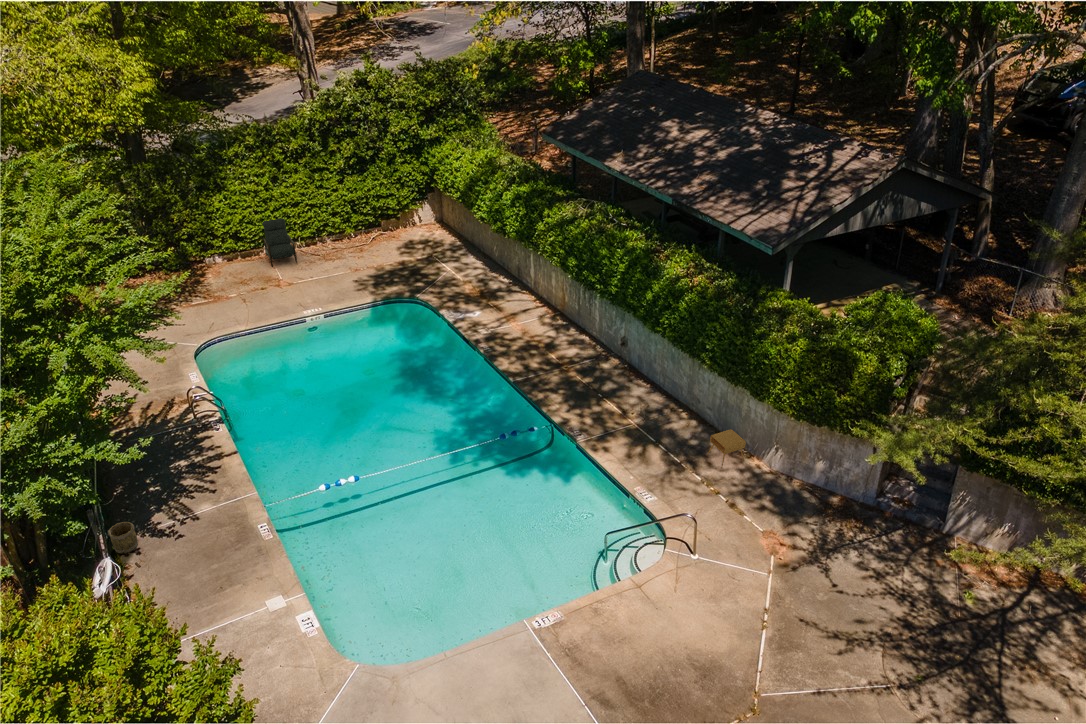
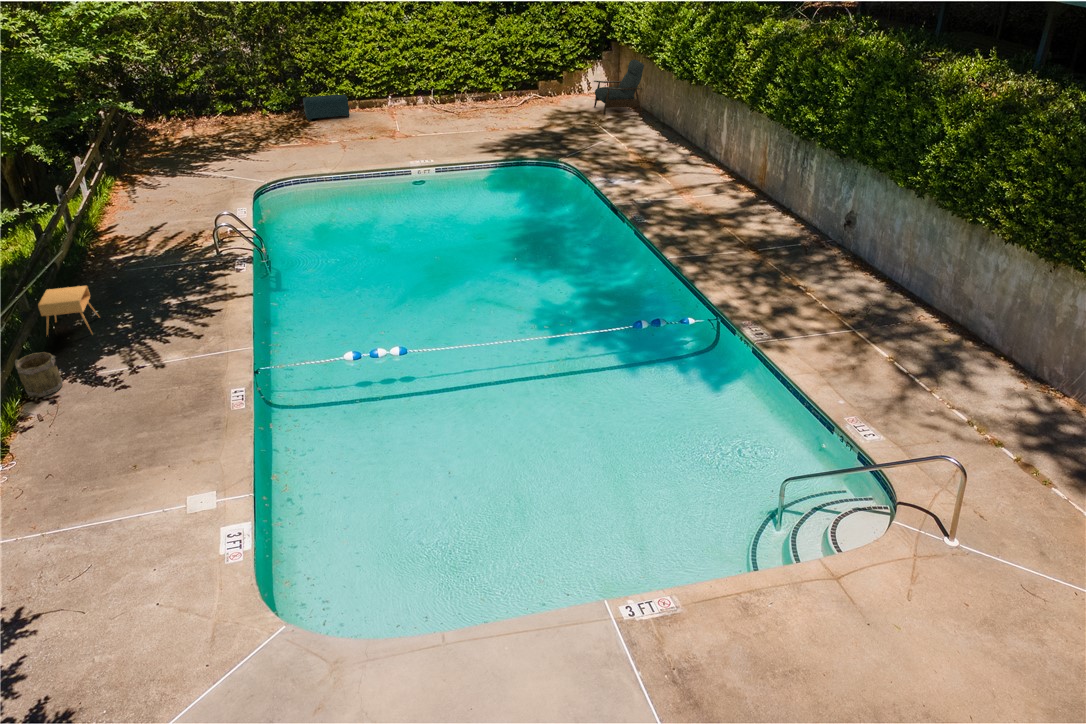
chair: present [262,218,297,267] -> present [594,59,644,115]
bench: none [194,249,234,276] -> present [303,94,349,122]
side table: present [707,429,746,468] -> present [38,286,99,335]

